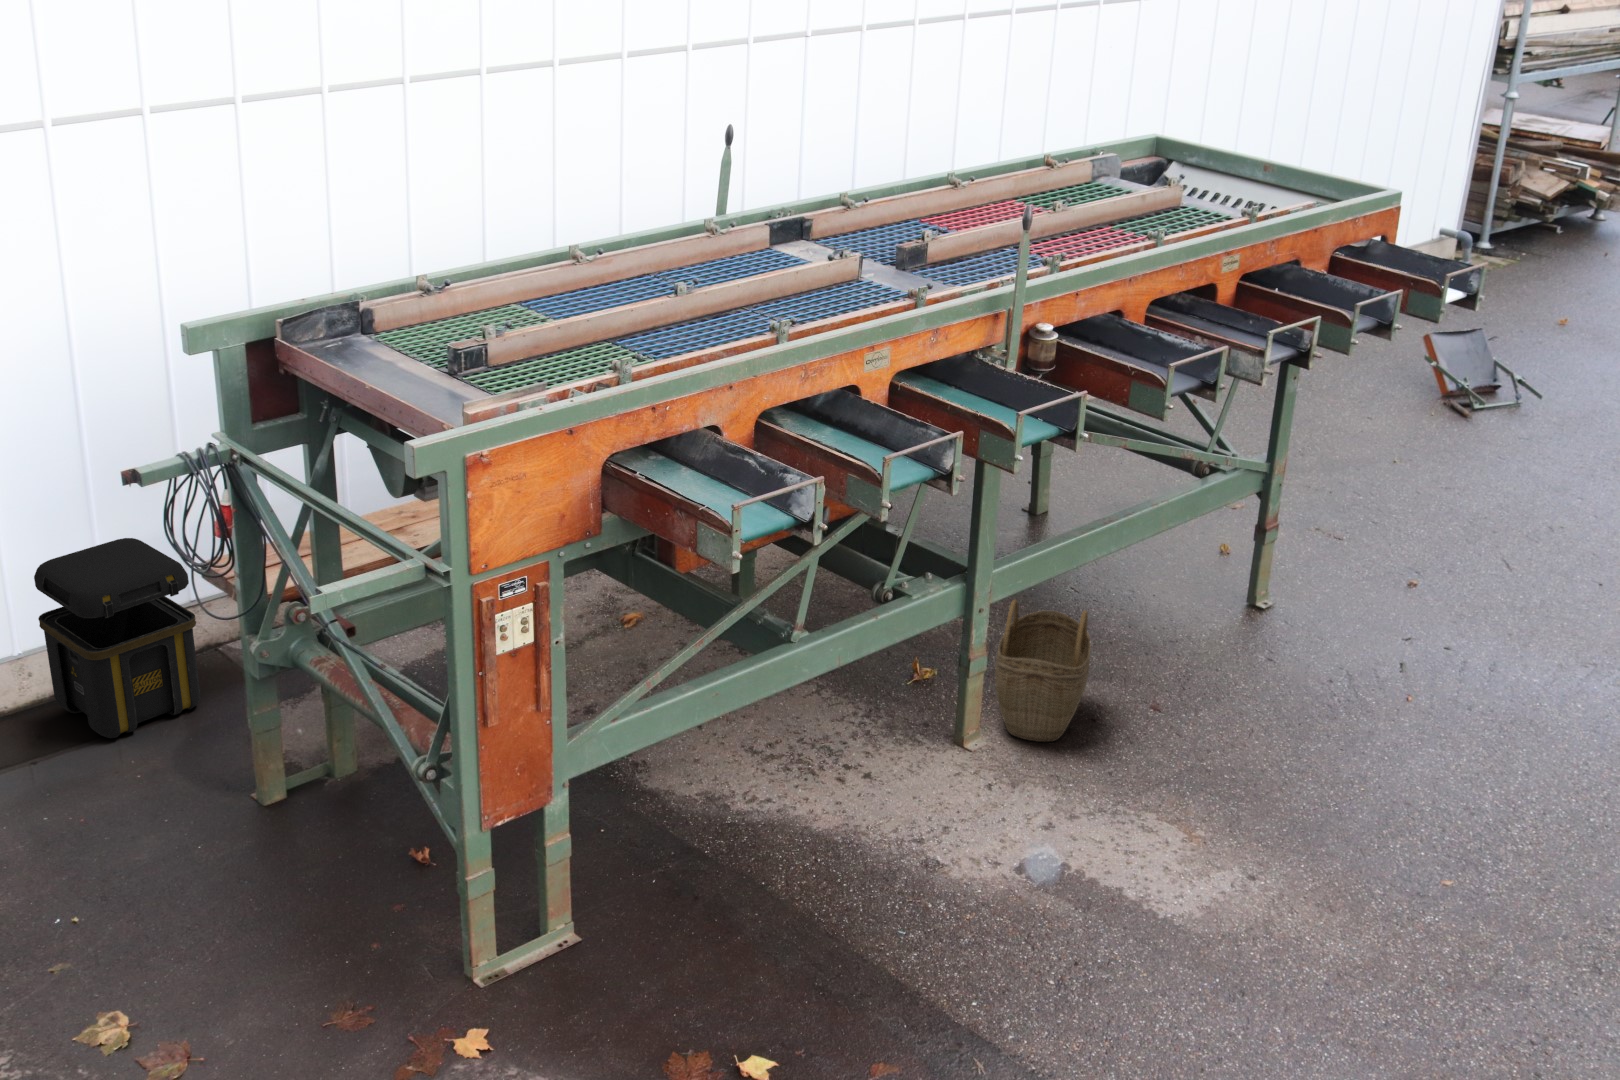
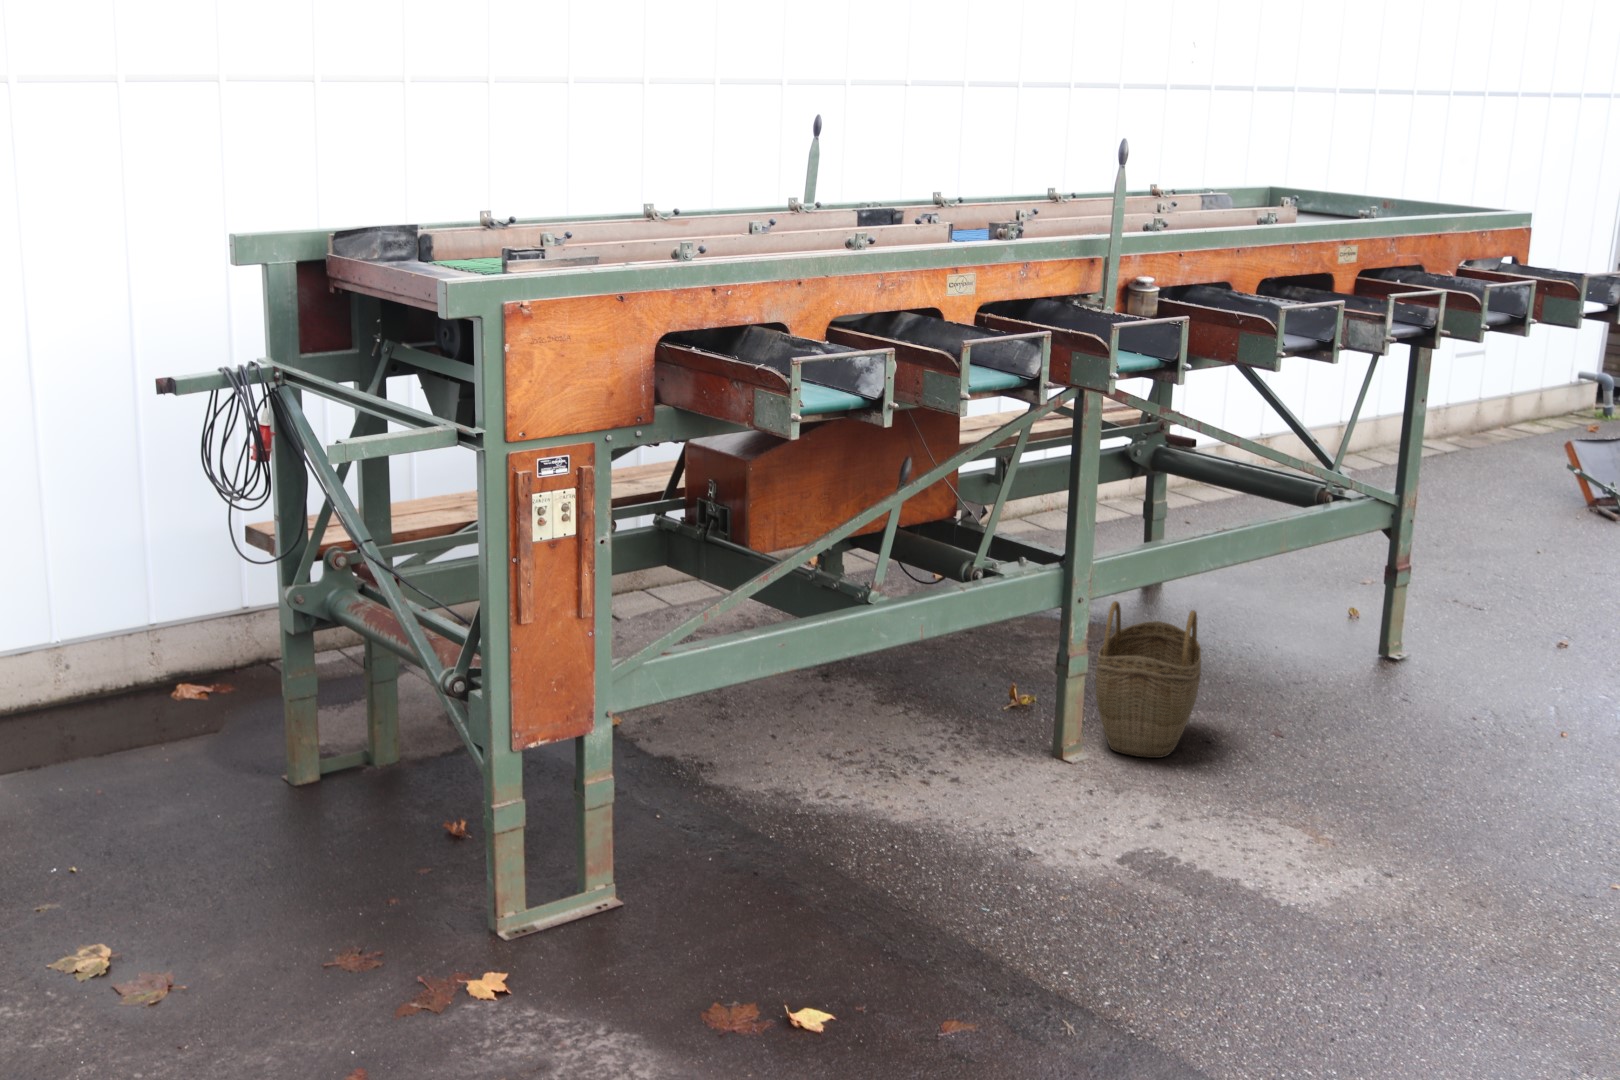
toolbox: present [34,538,201,738] -> none [83,529,247,729]

